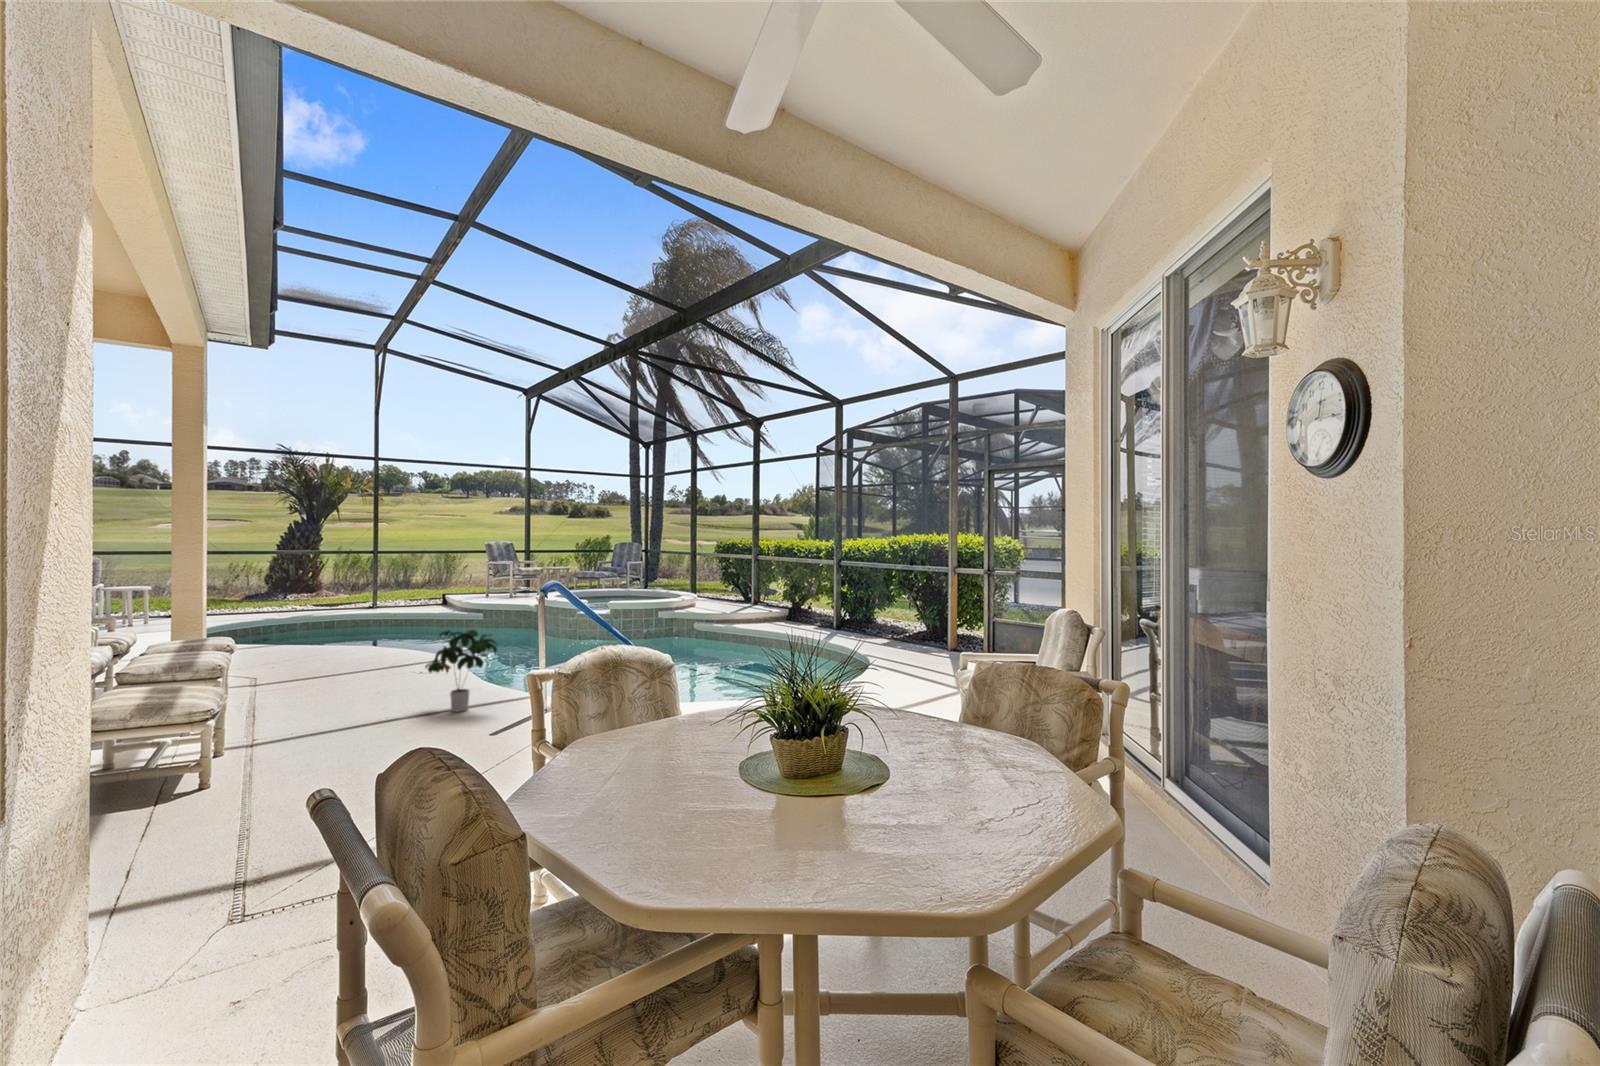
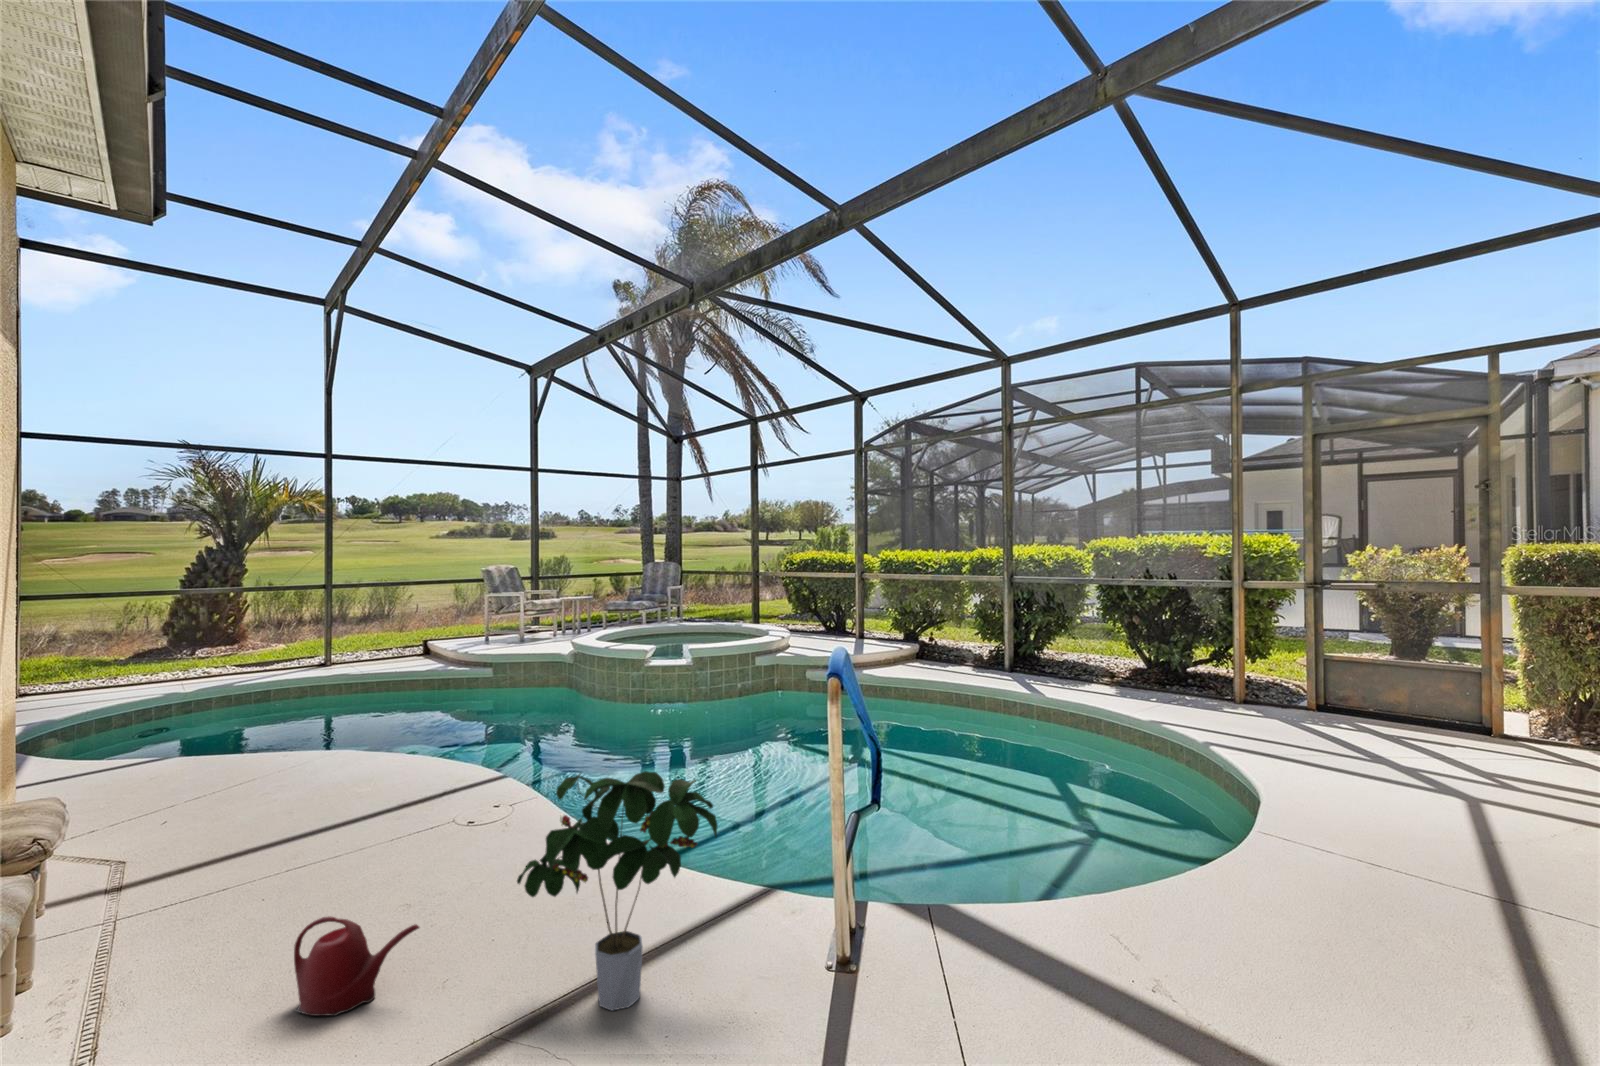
watering can: none [347,677,391,709] -> present [294,916,419,1016]

